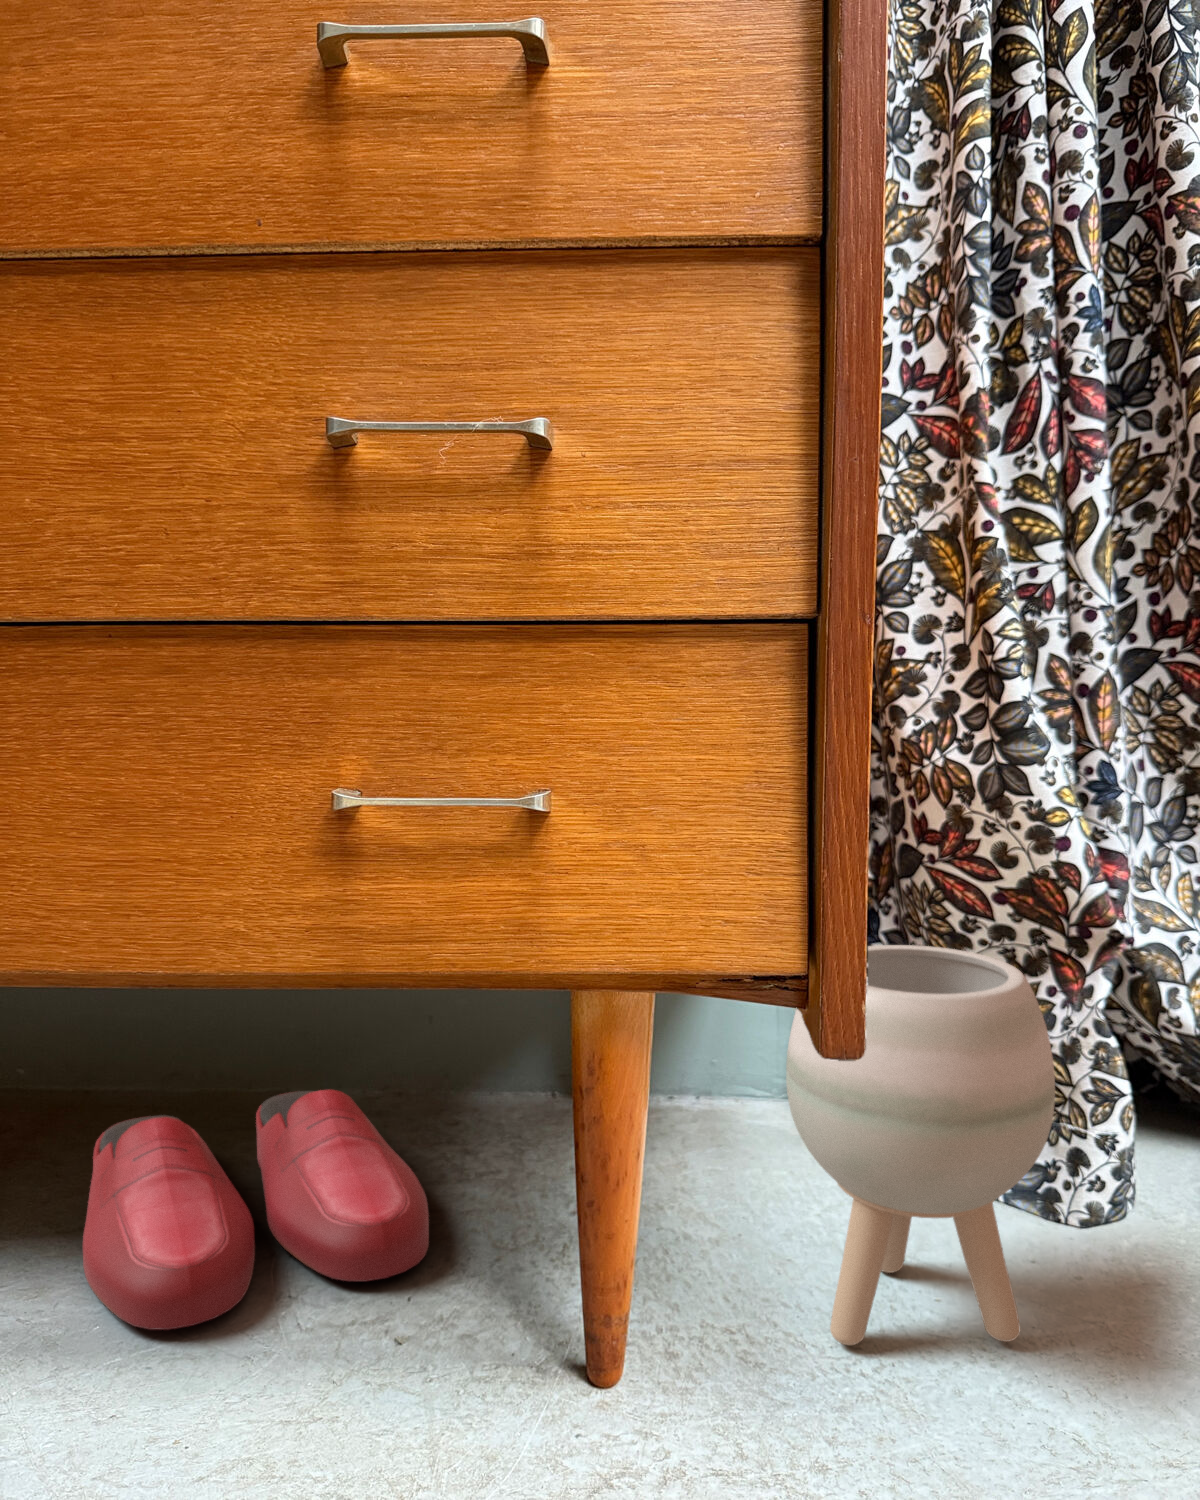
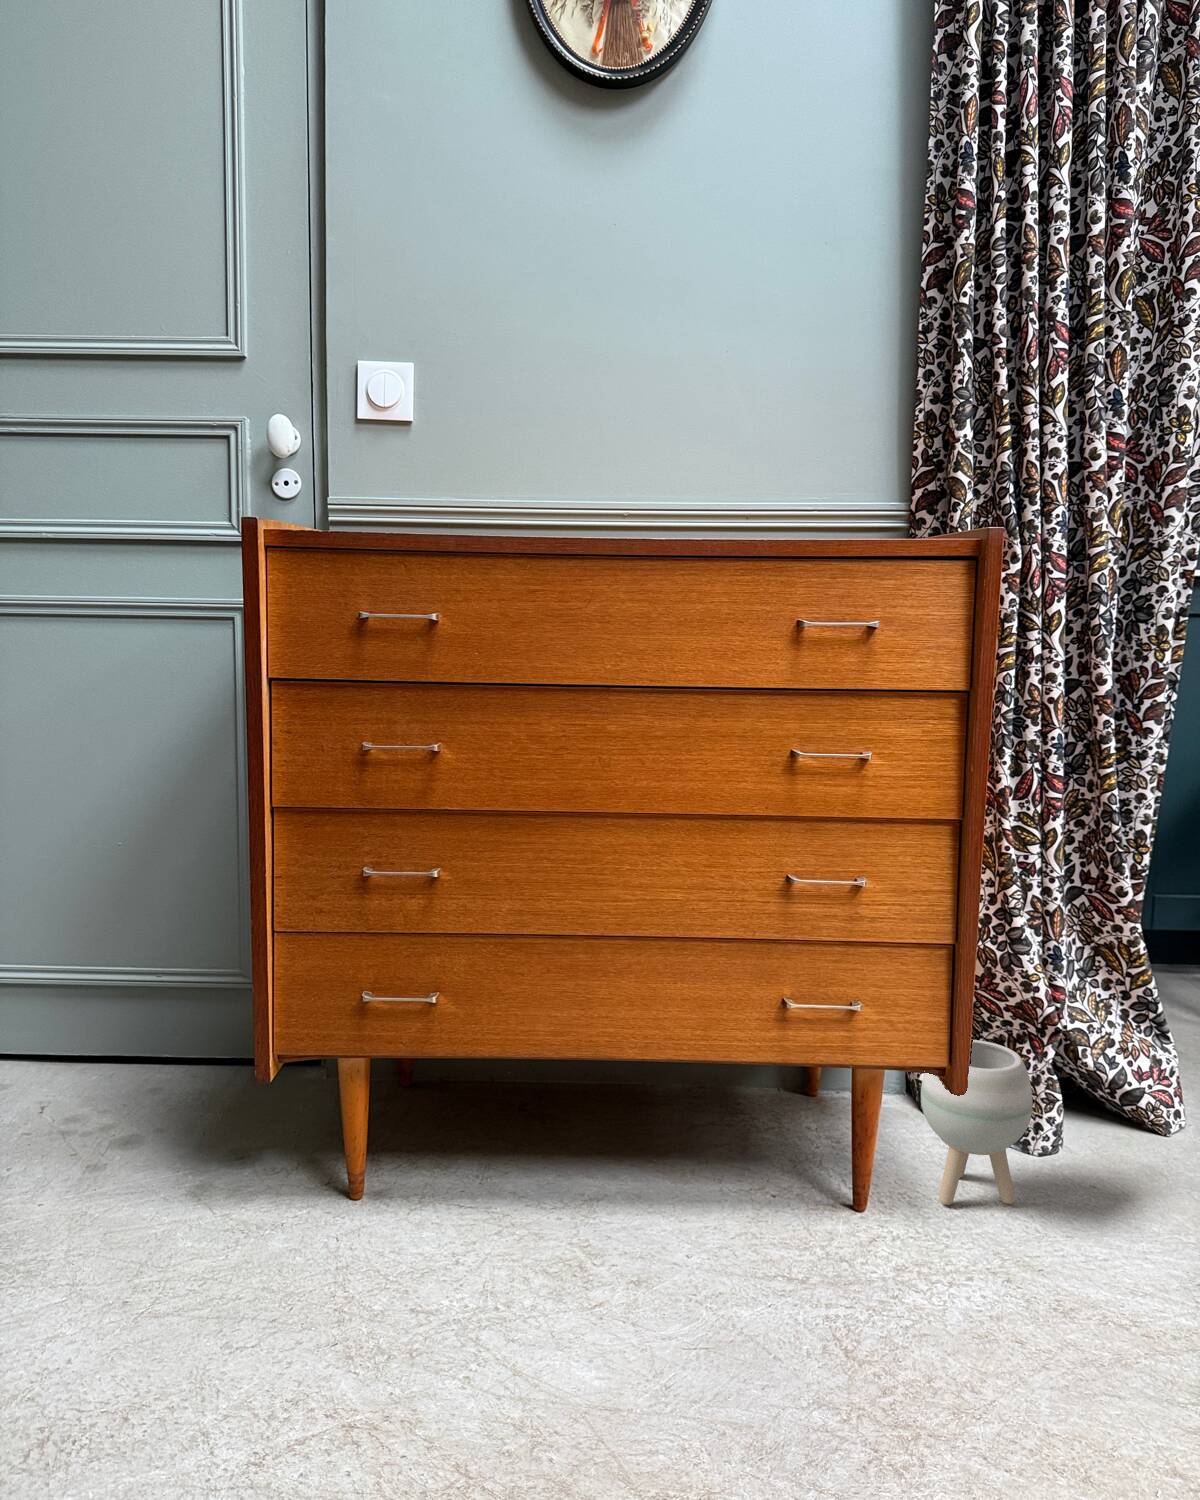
slippers: present [83,1090,429,1330] -> none [585,1090,760,1197]

